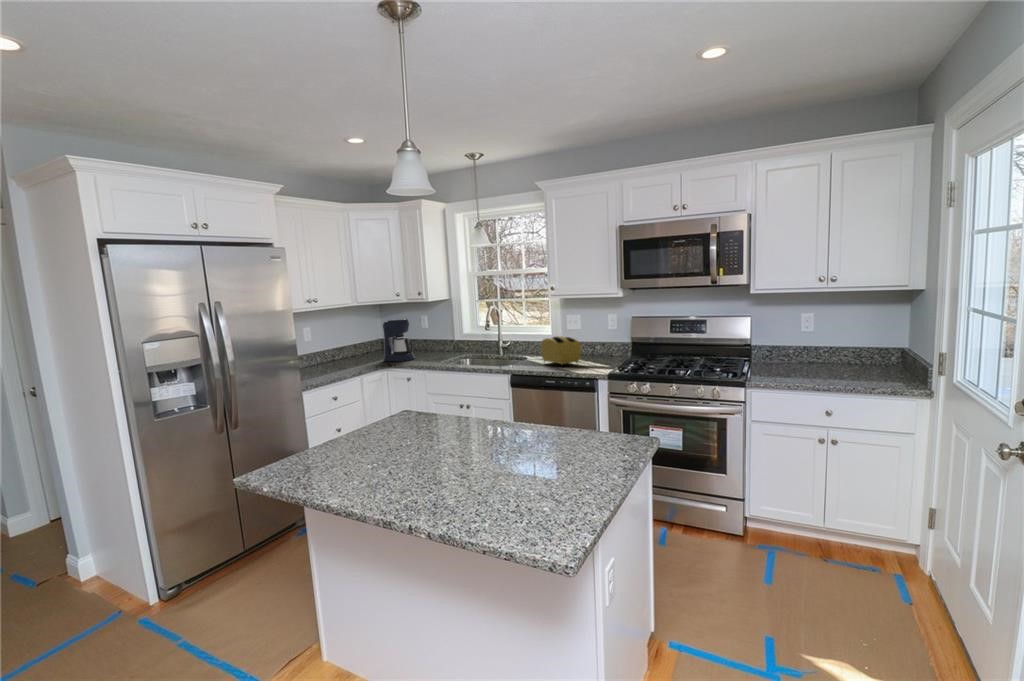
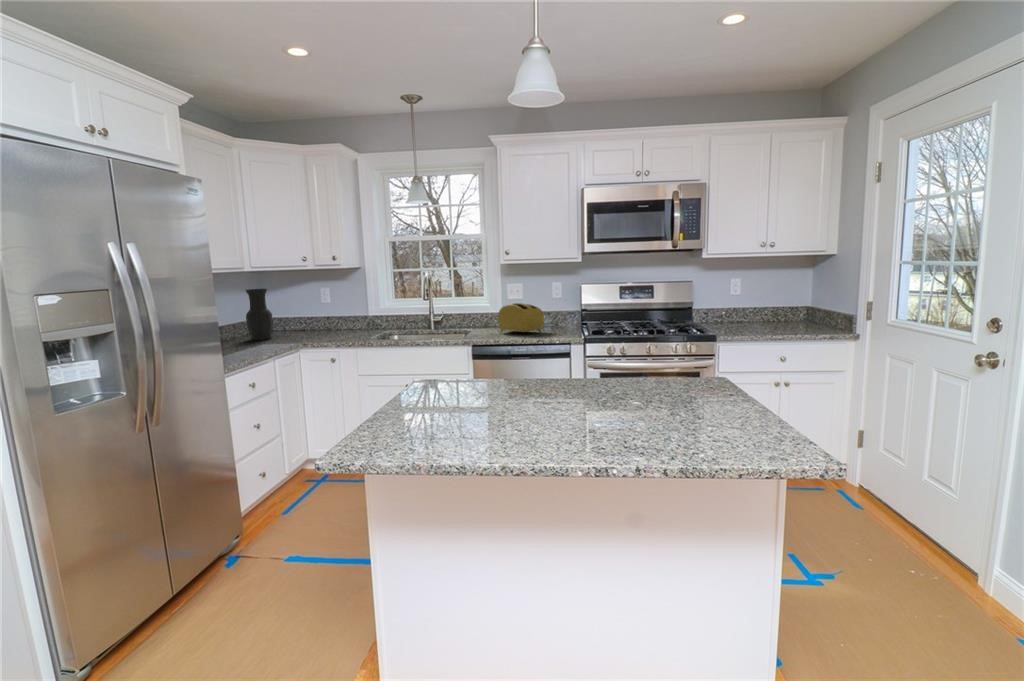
vase: none [359,317,379,358] -> present [245,289,273,340]
coffee maker: present [383,318,415,361] -> none [288,289,330,341]

